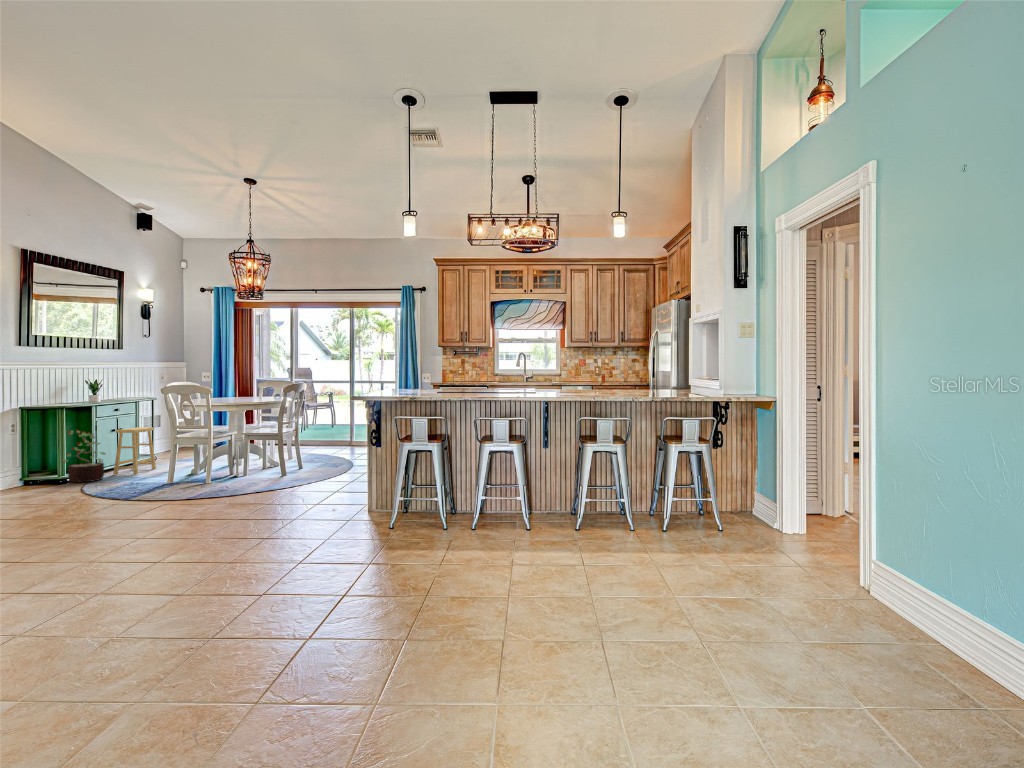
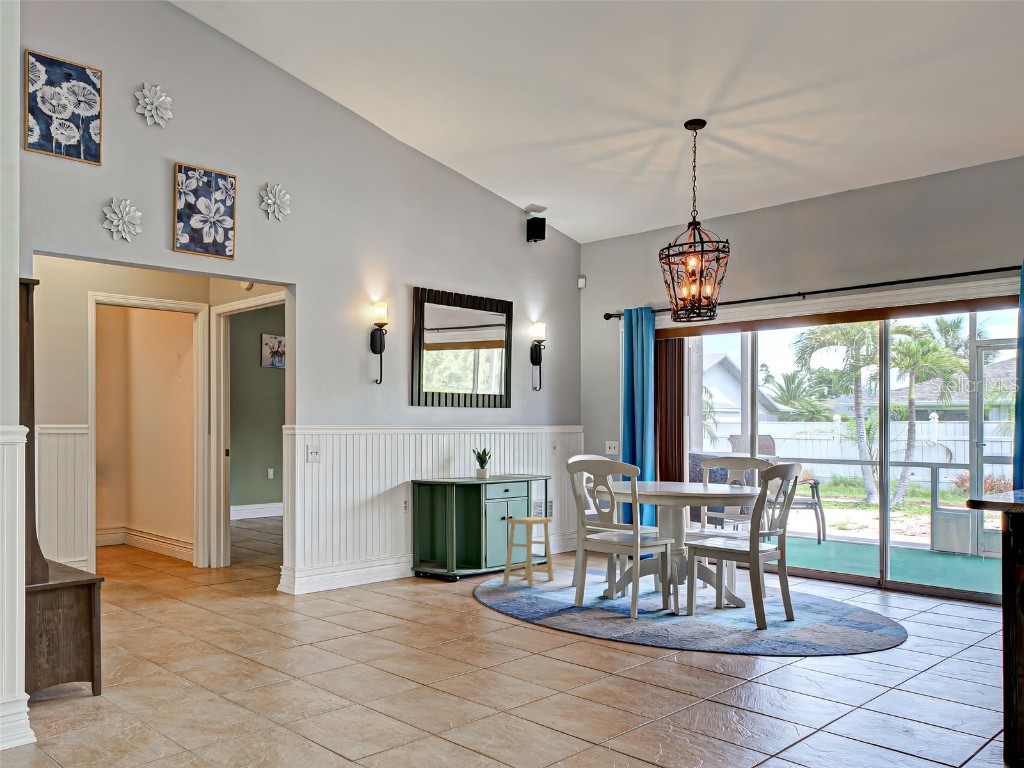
decorative plant: present [62,430,105,483] -> none [444,515,496,592]

